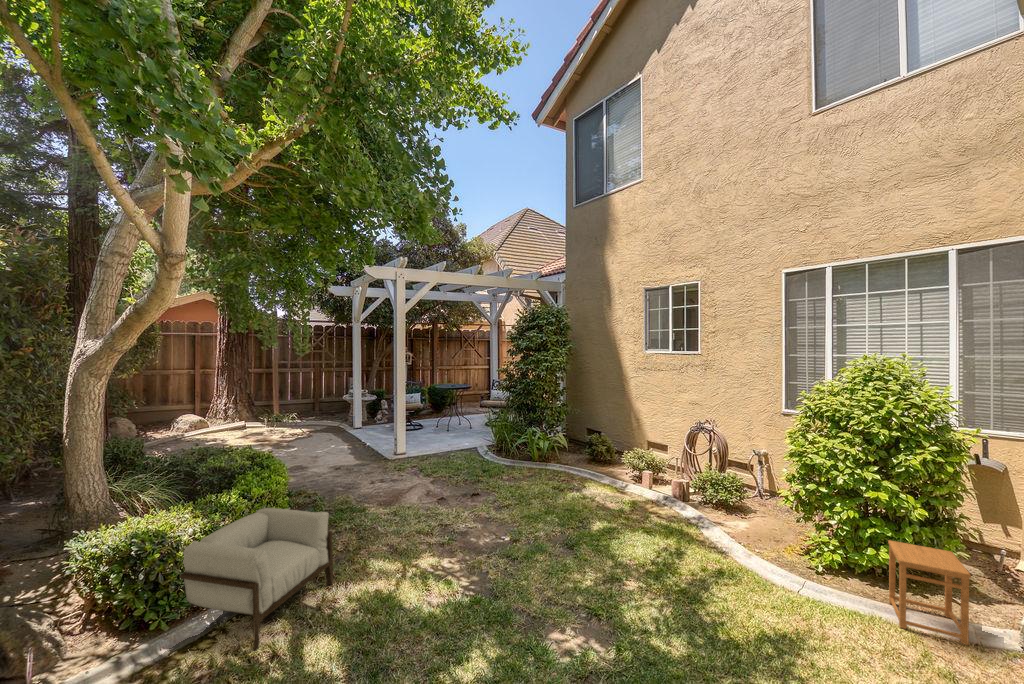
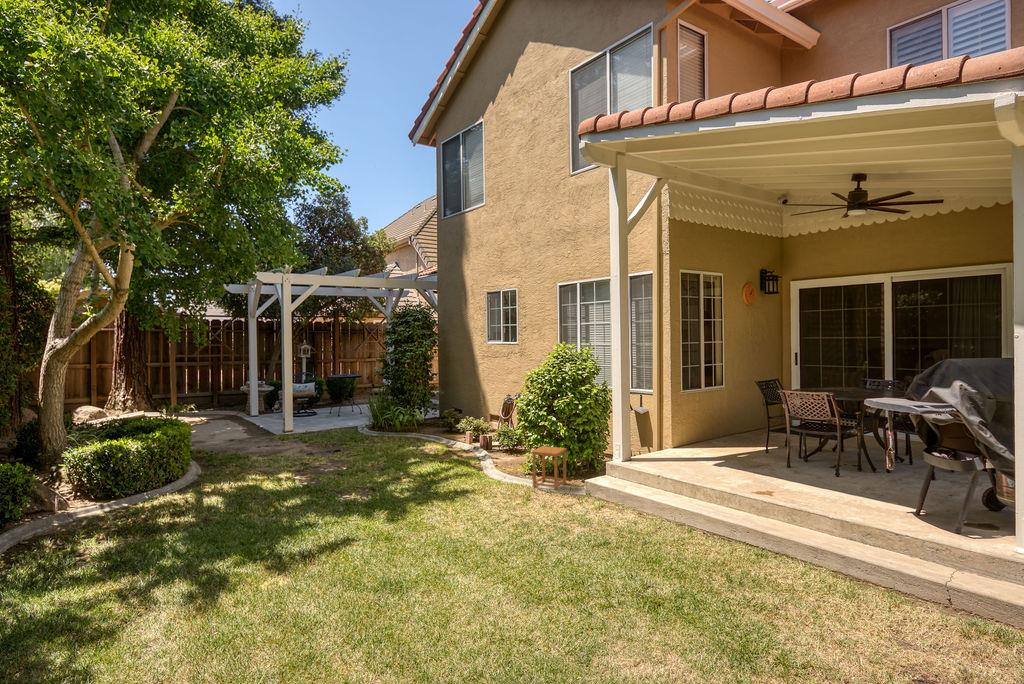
armchair: present [176,508,333,651] -> none [132,442,225,506]

